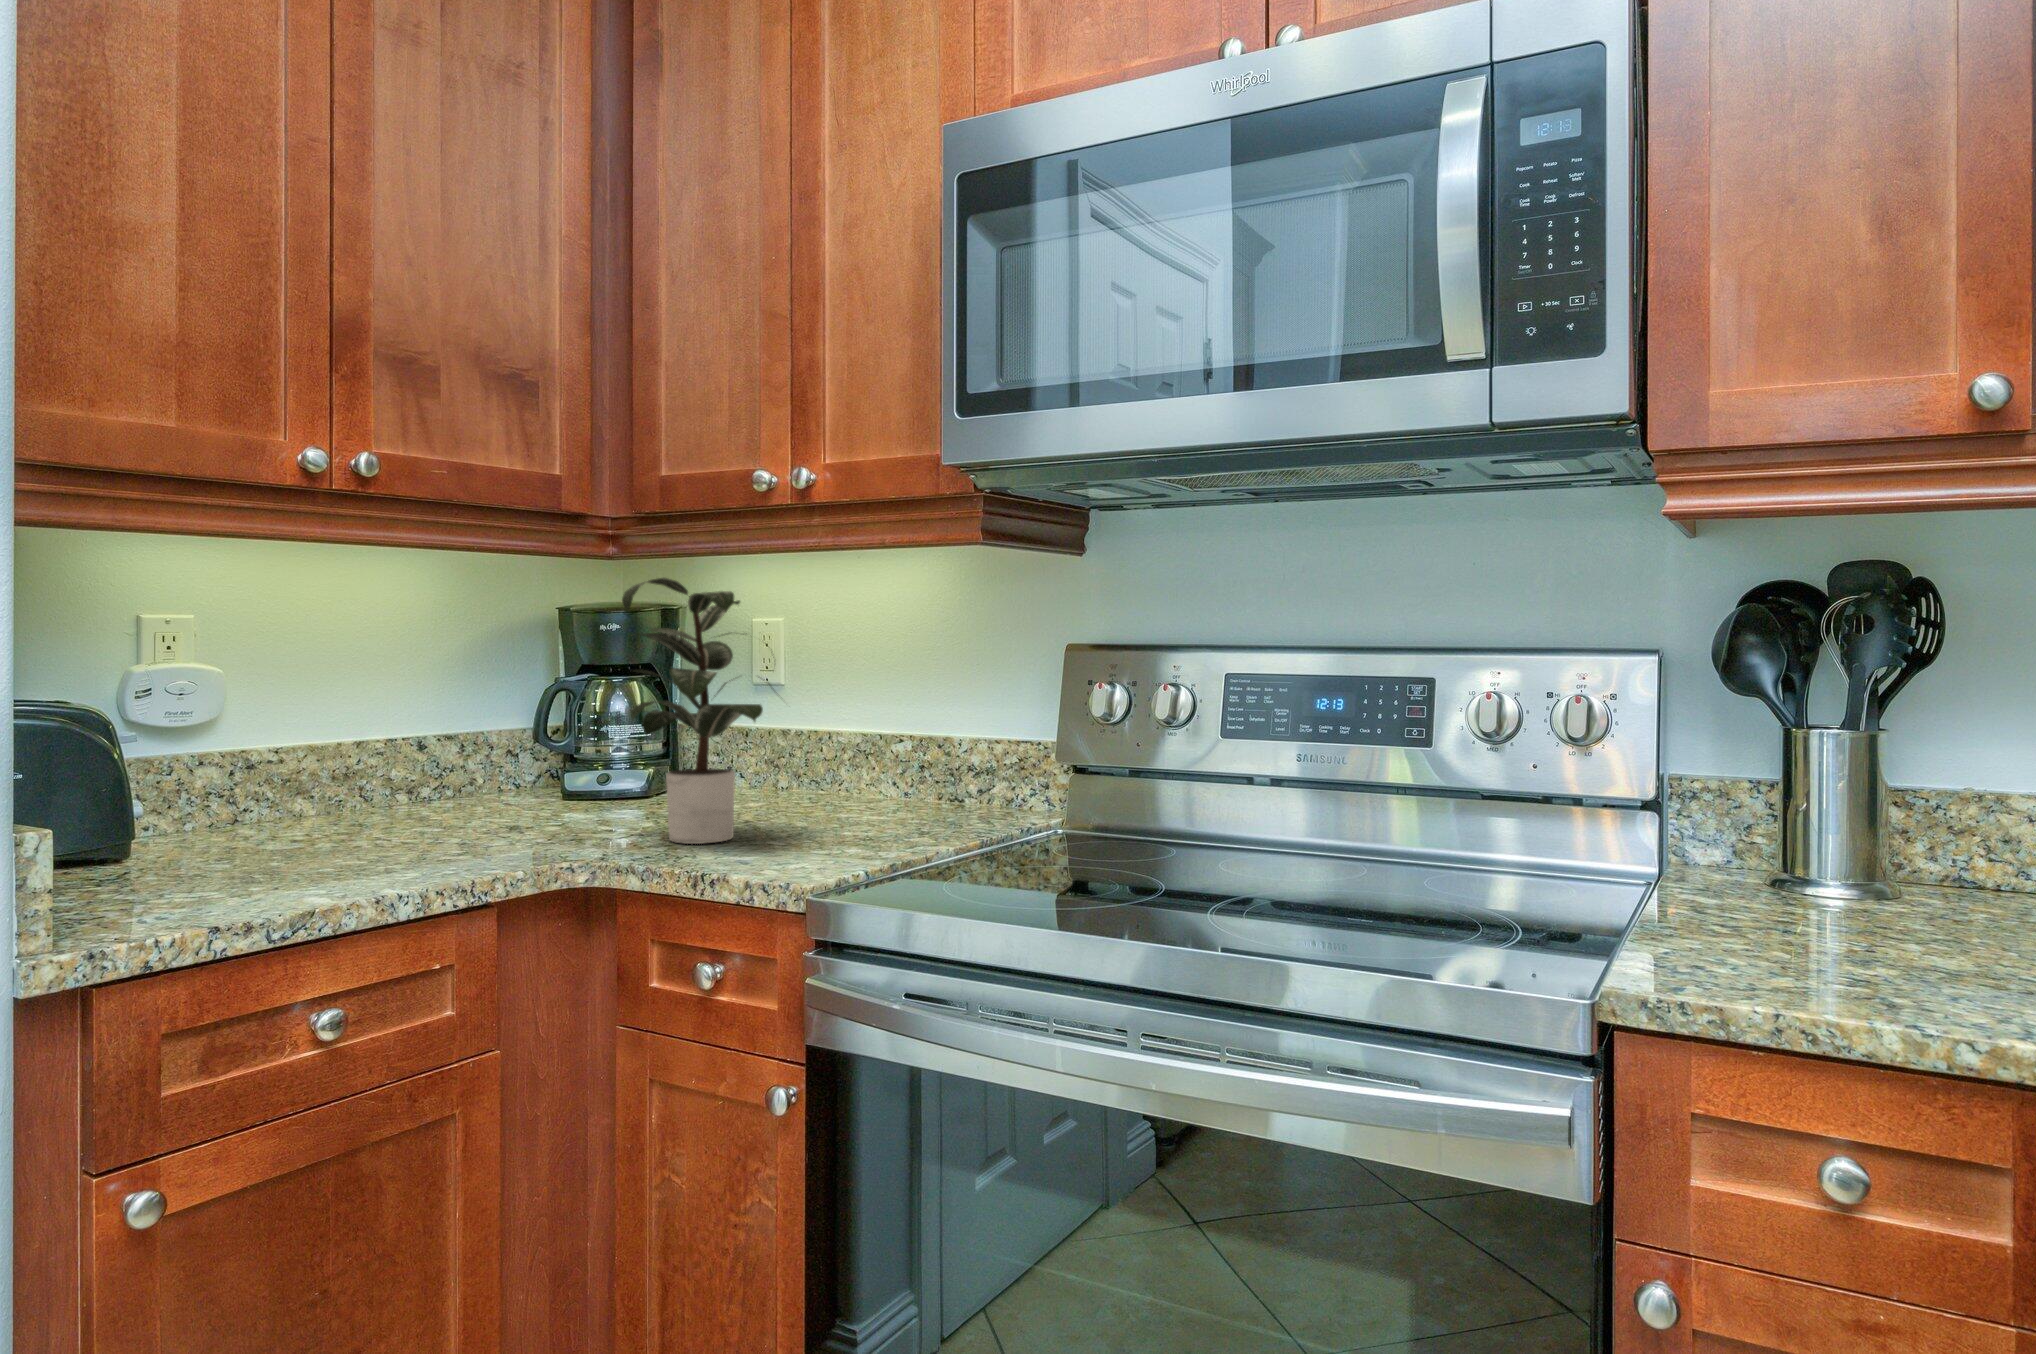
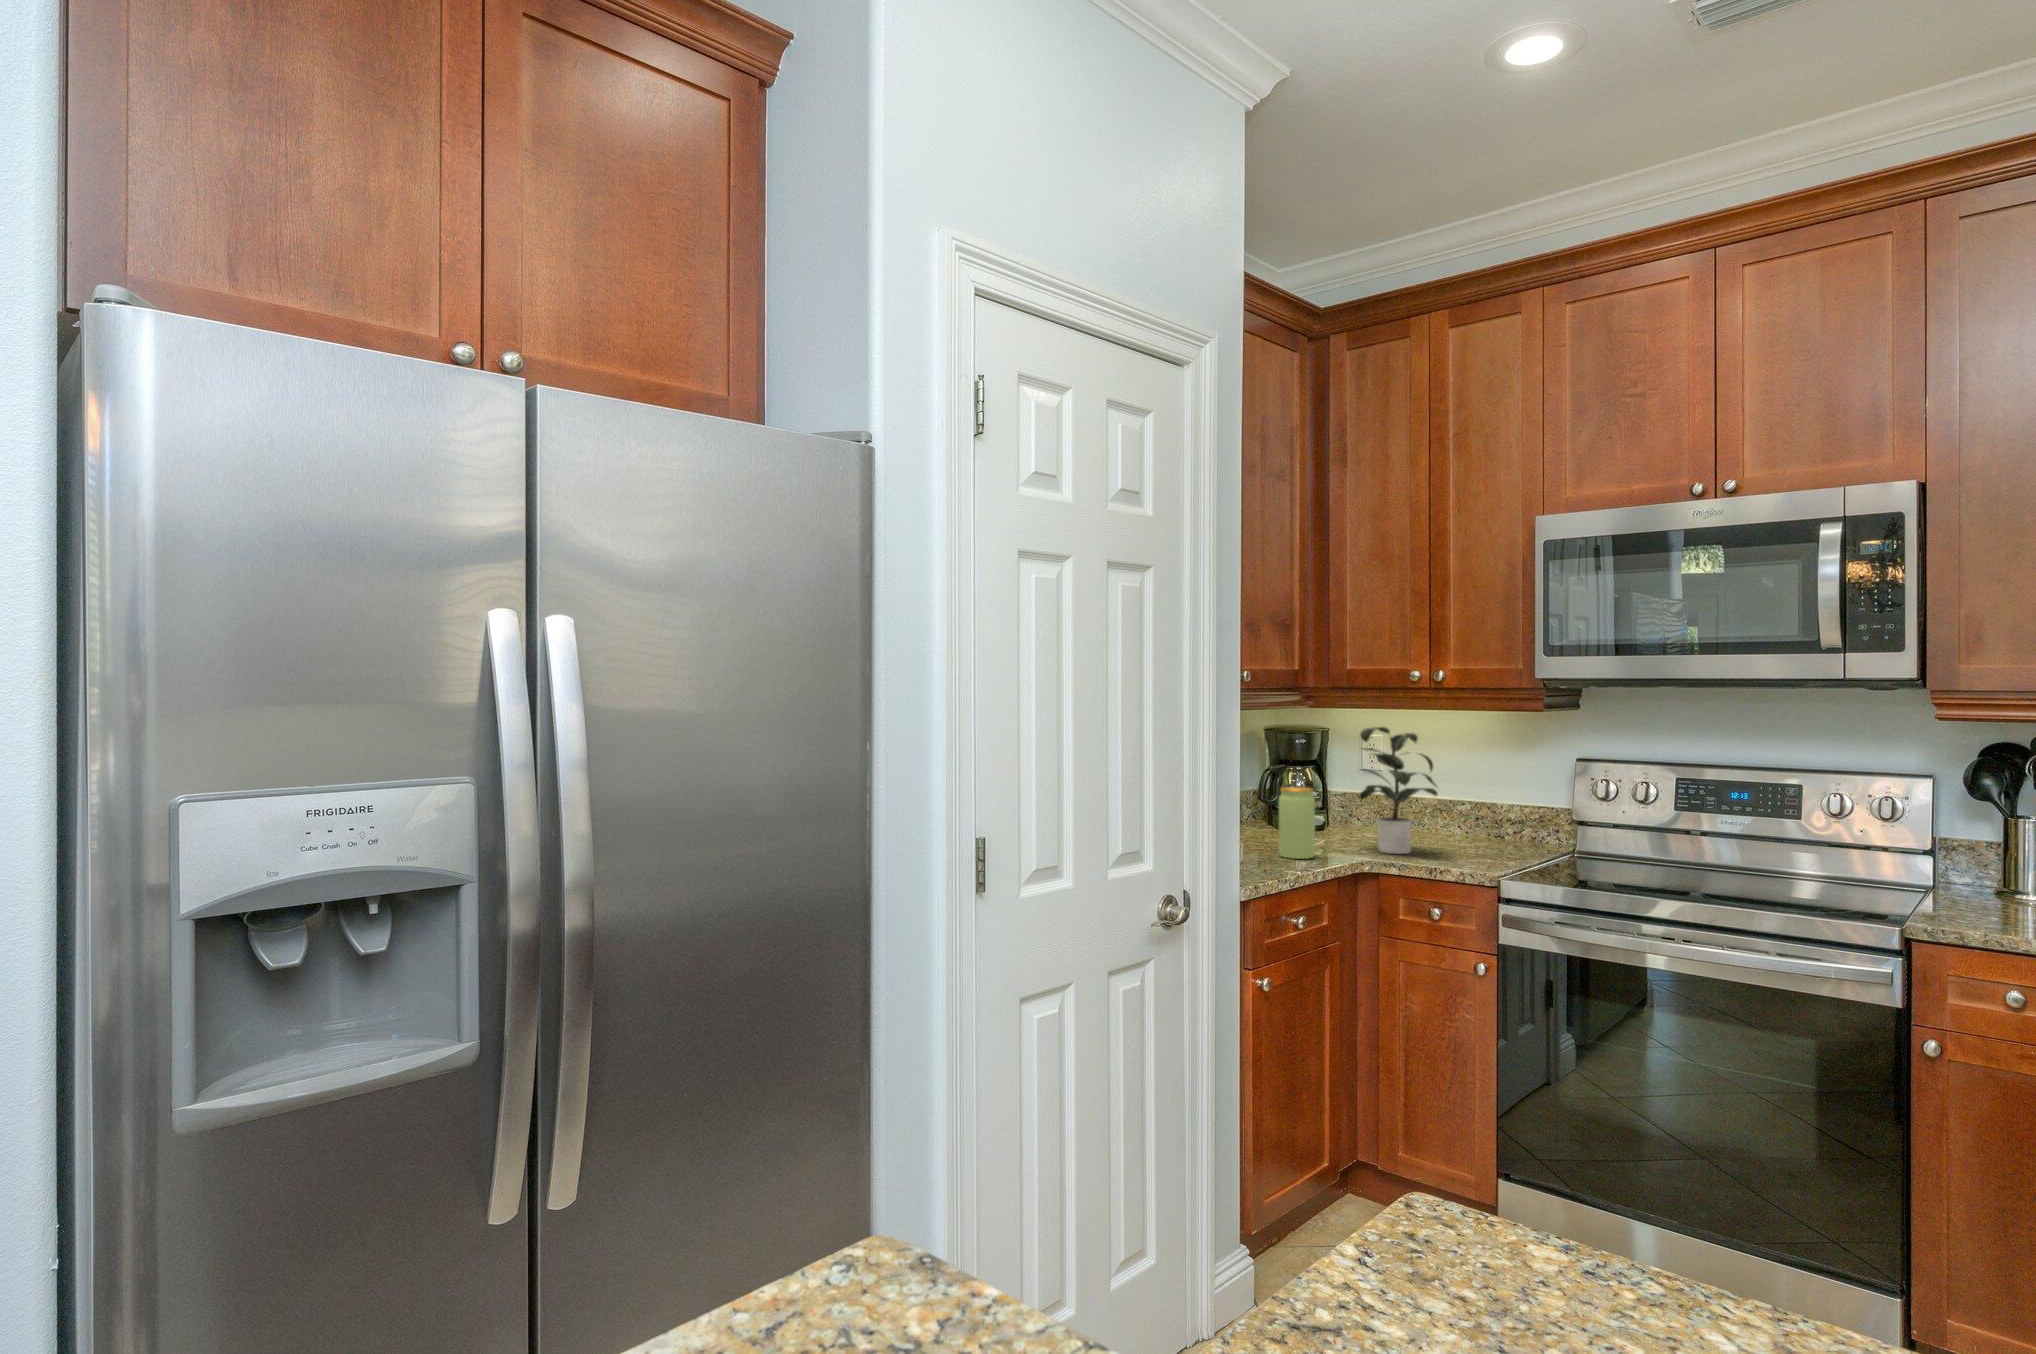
jar: none [398,707,486,866] -> present [1279,787,1315,859]

